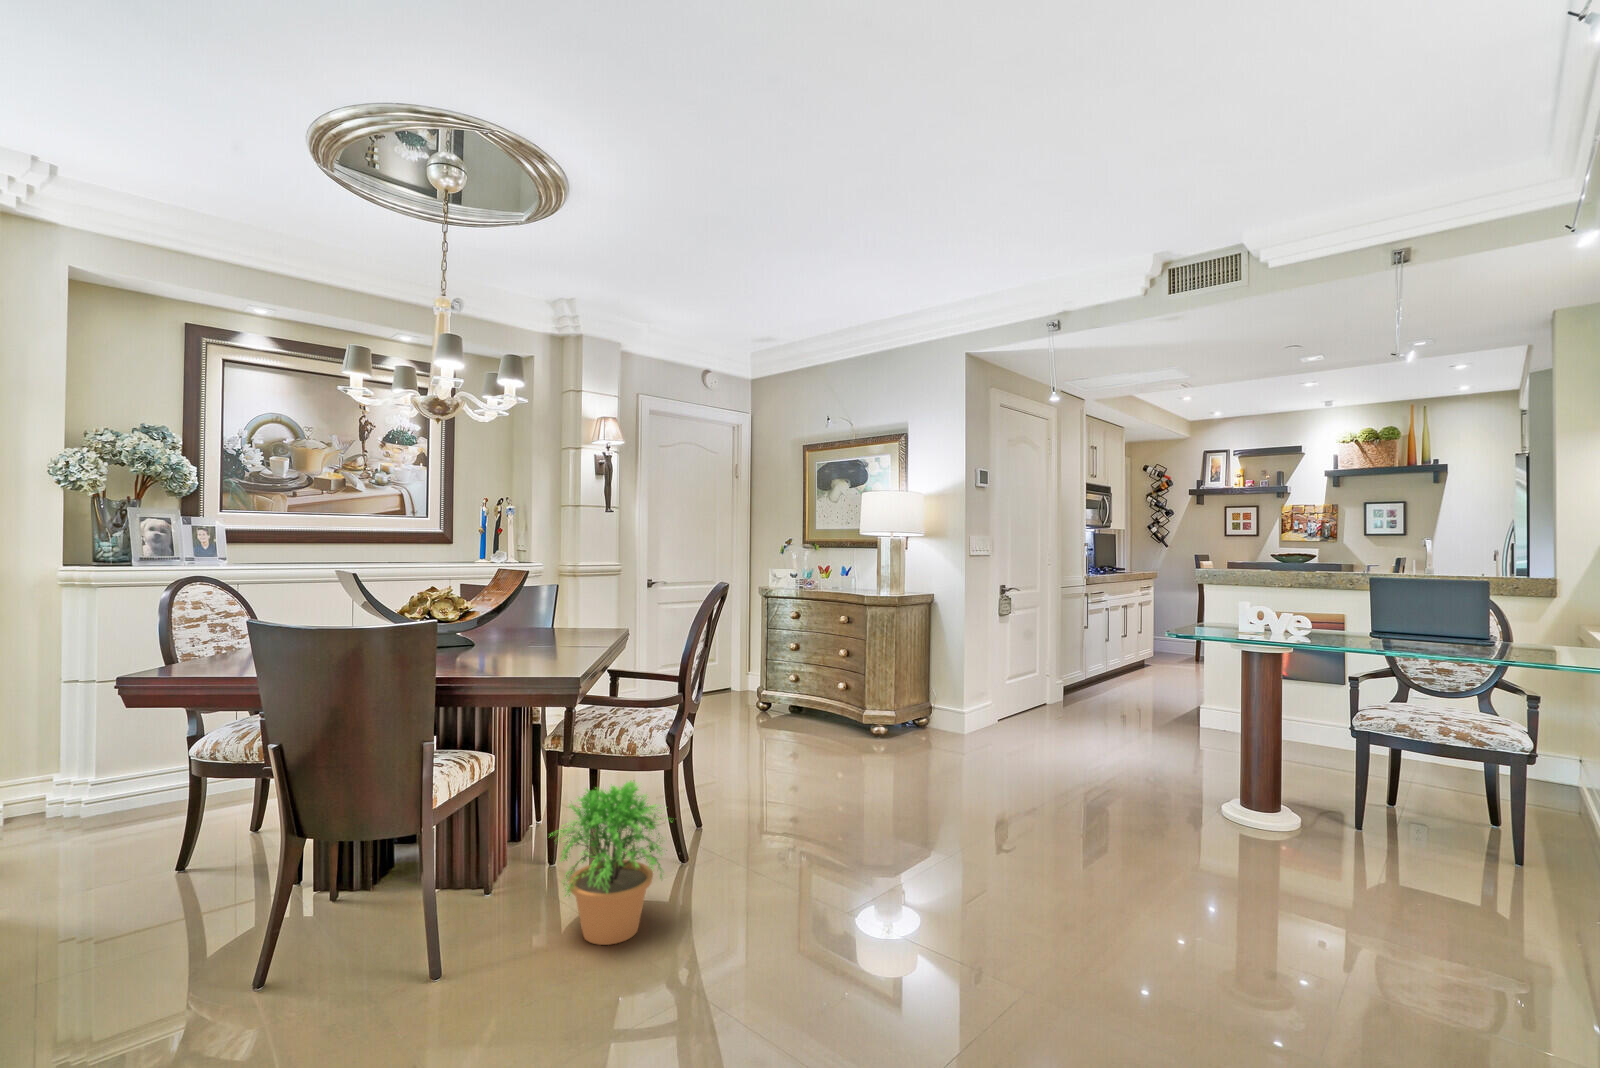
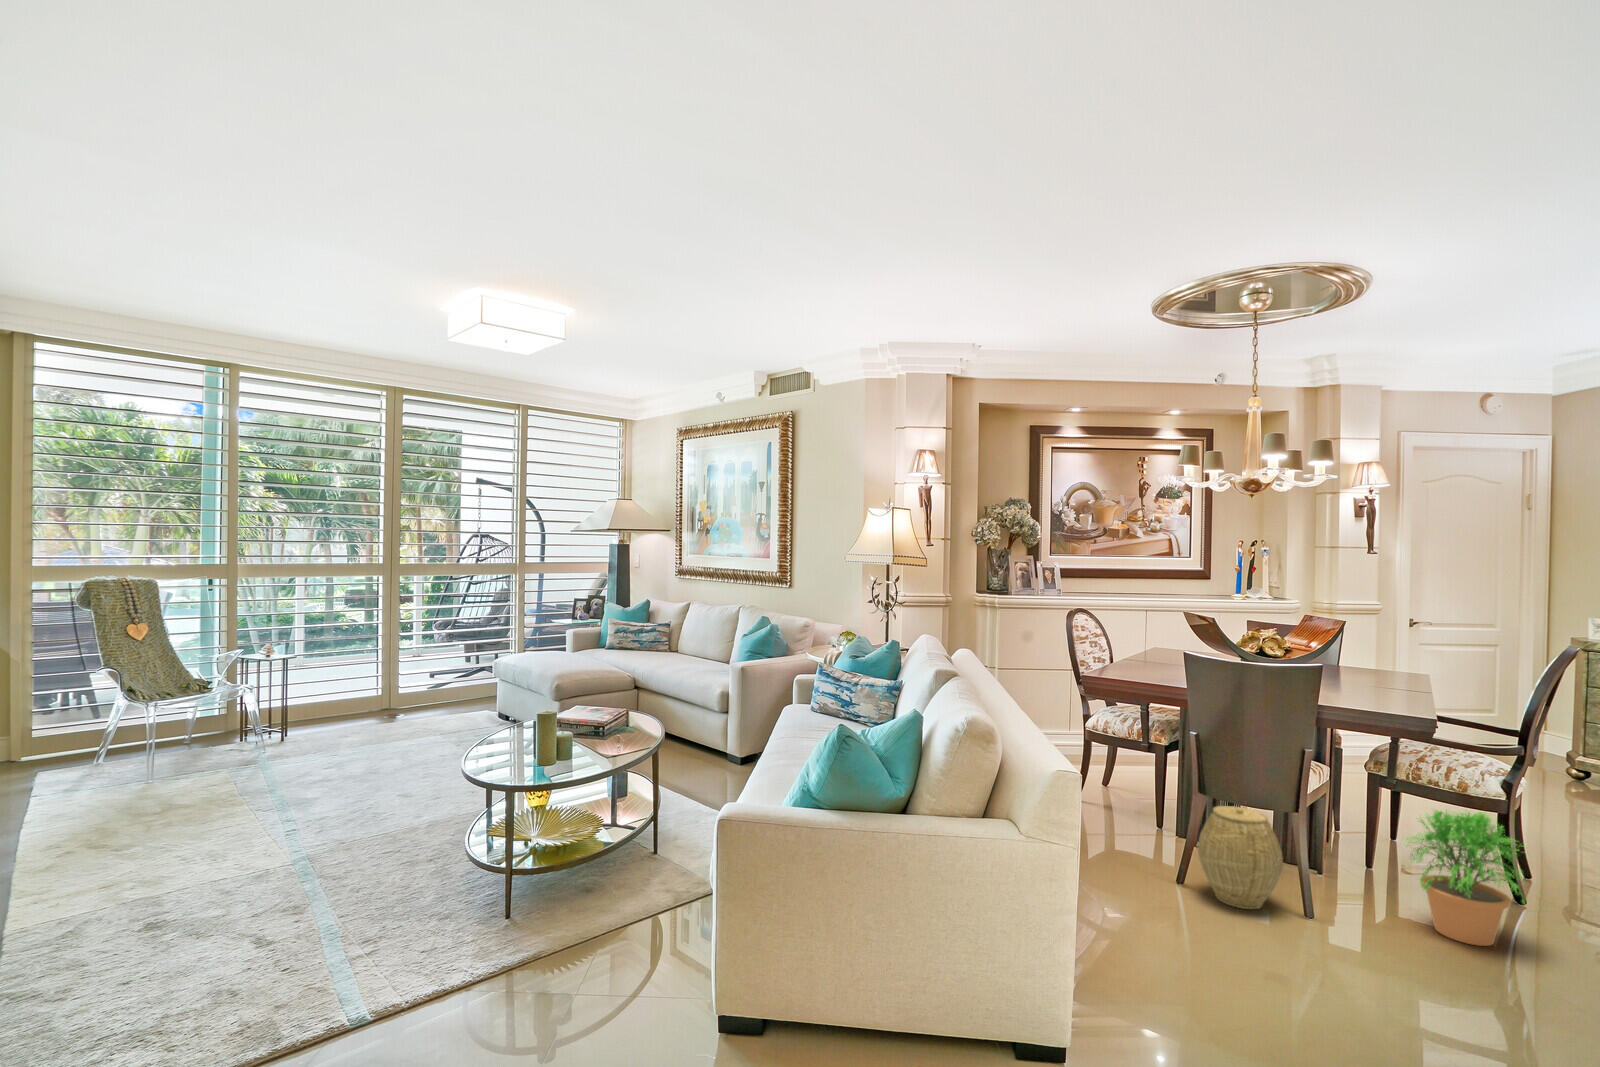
woven basket: none [270,847,399,1008] -> present [1198,806,1283,909]

